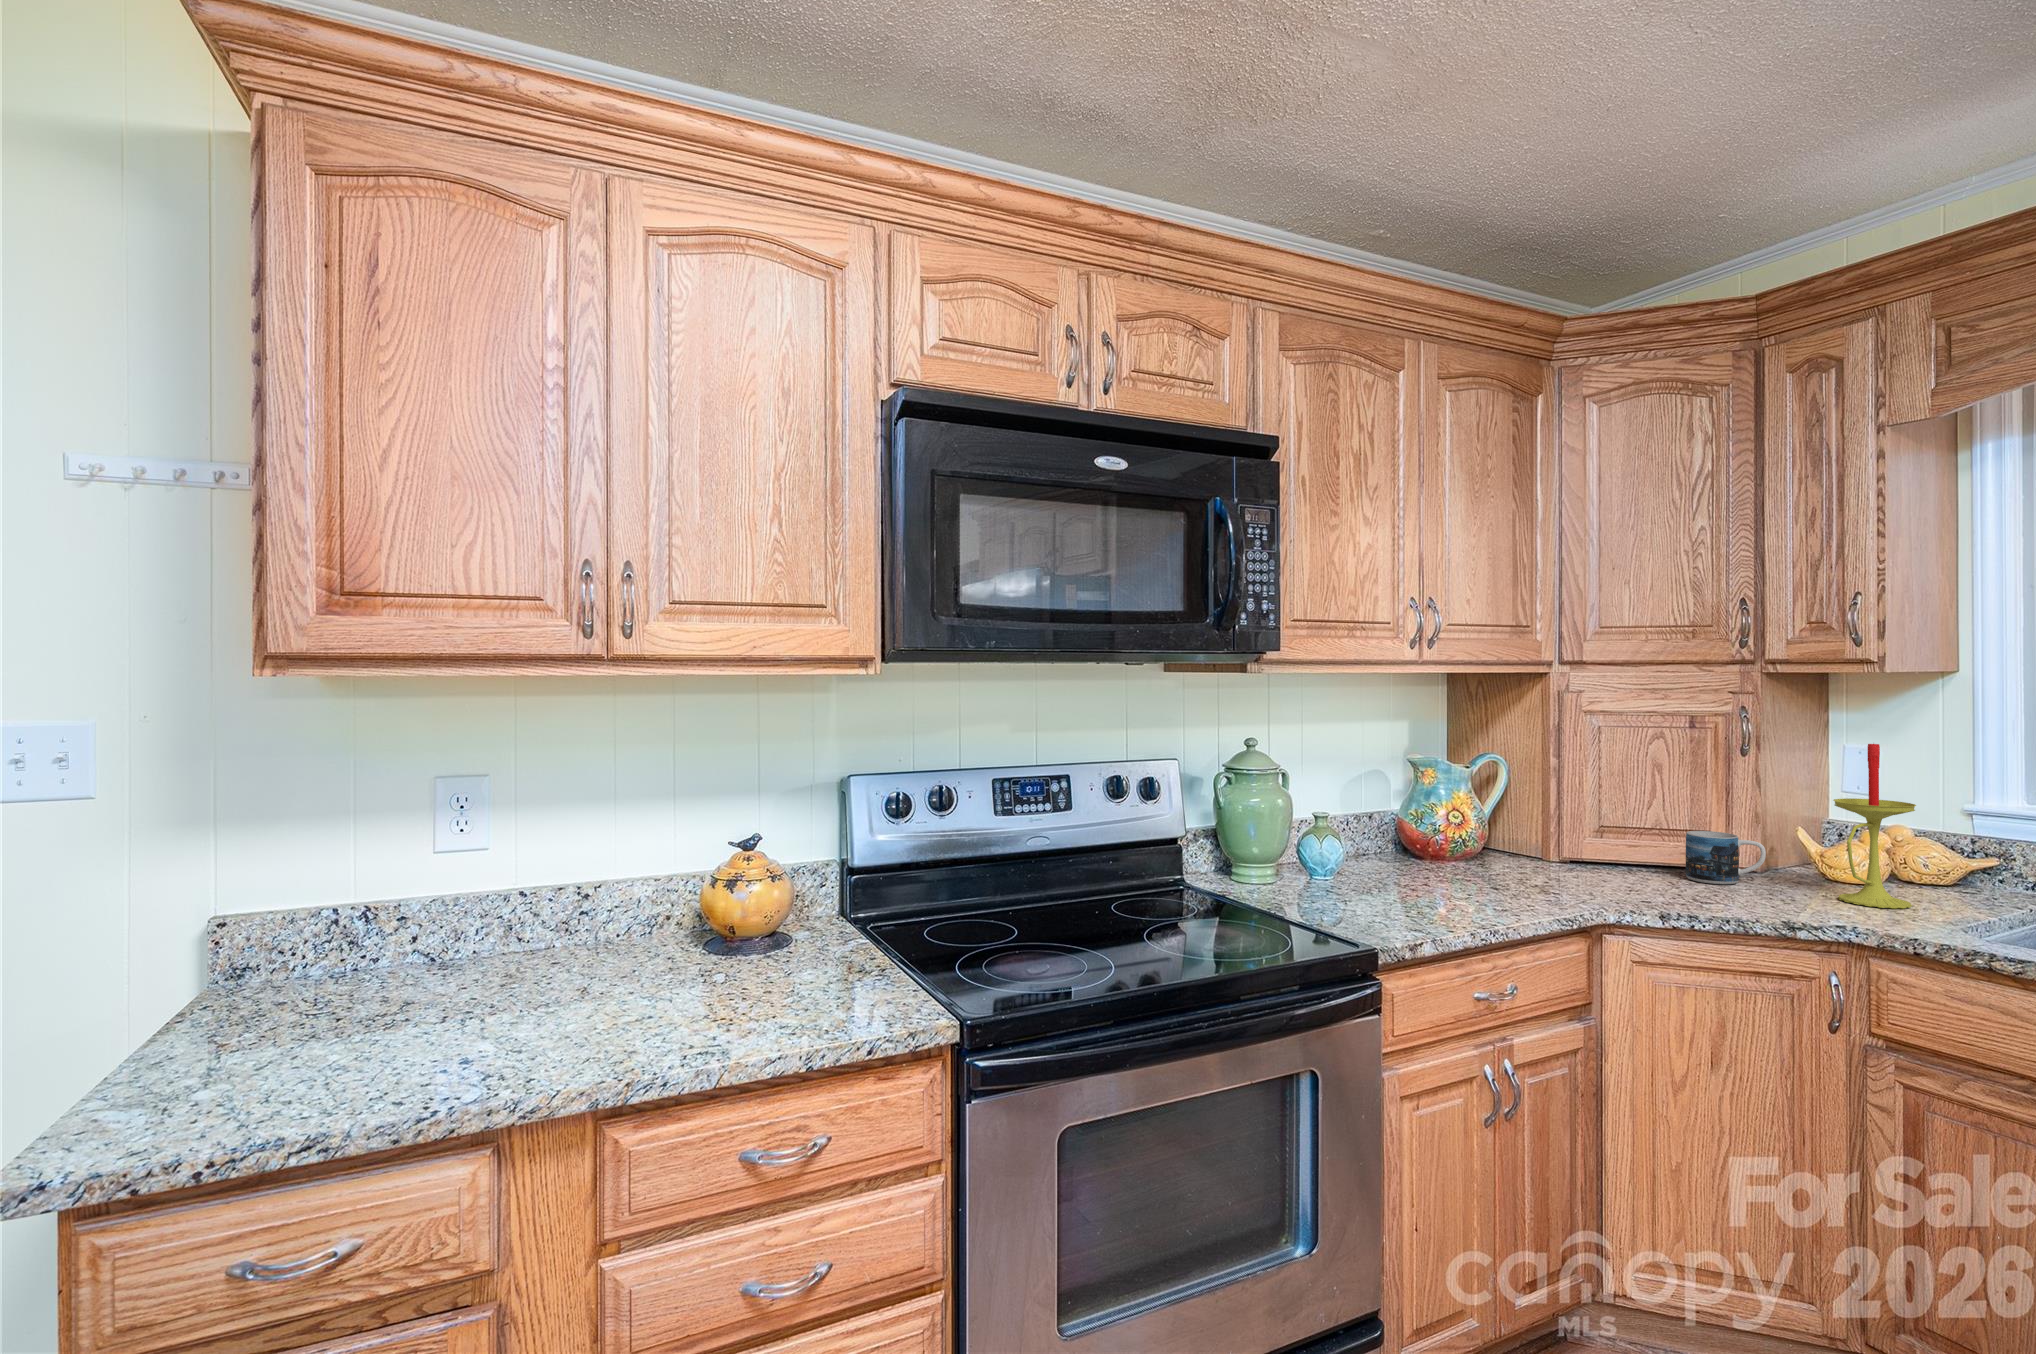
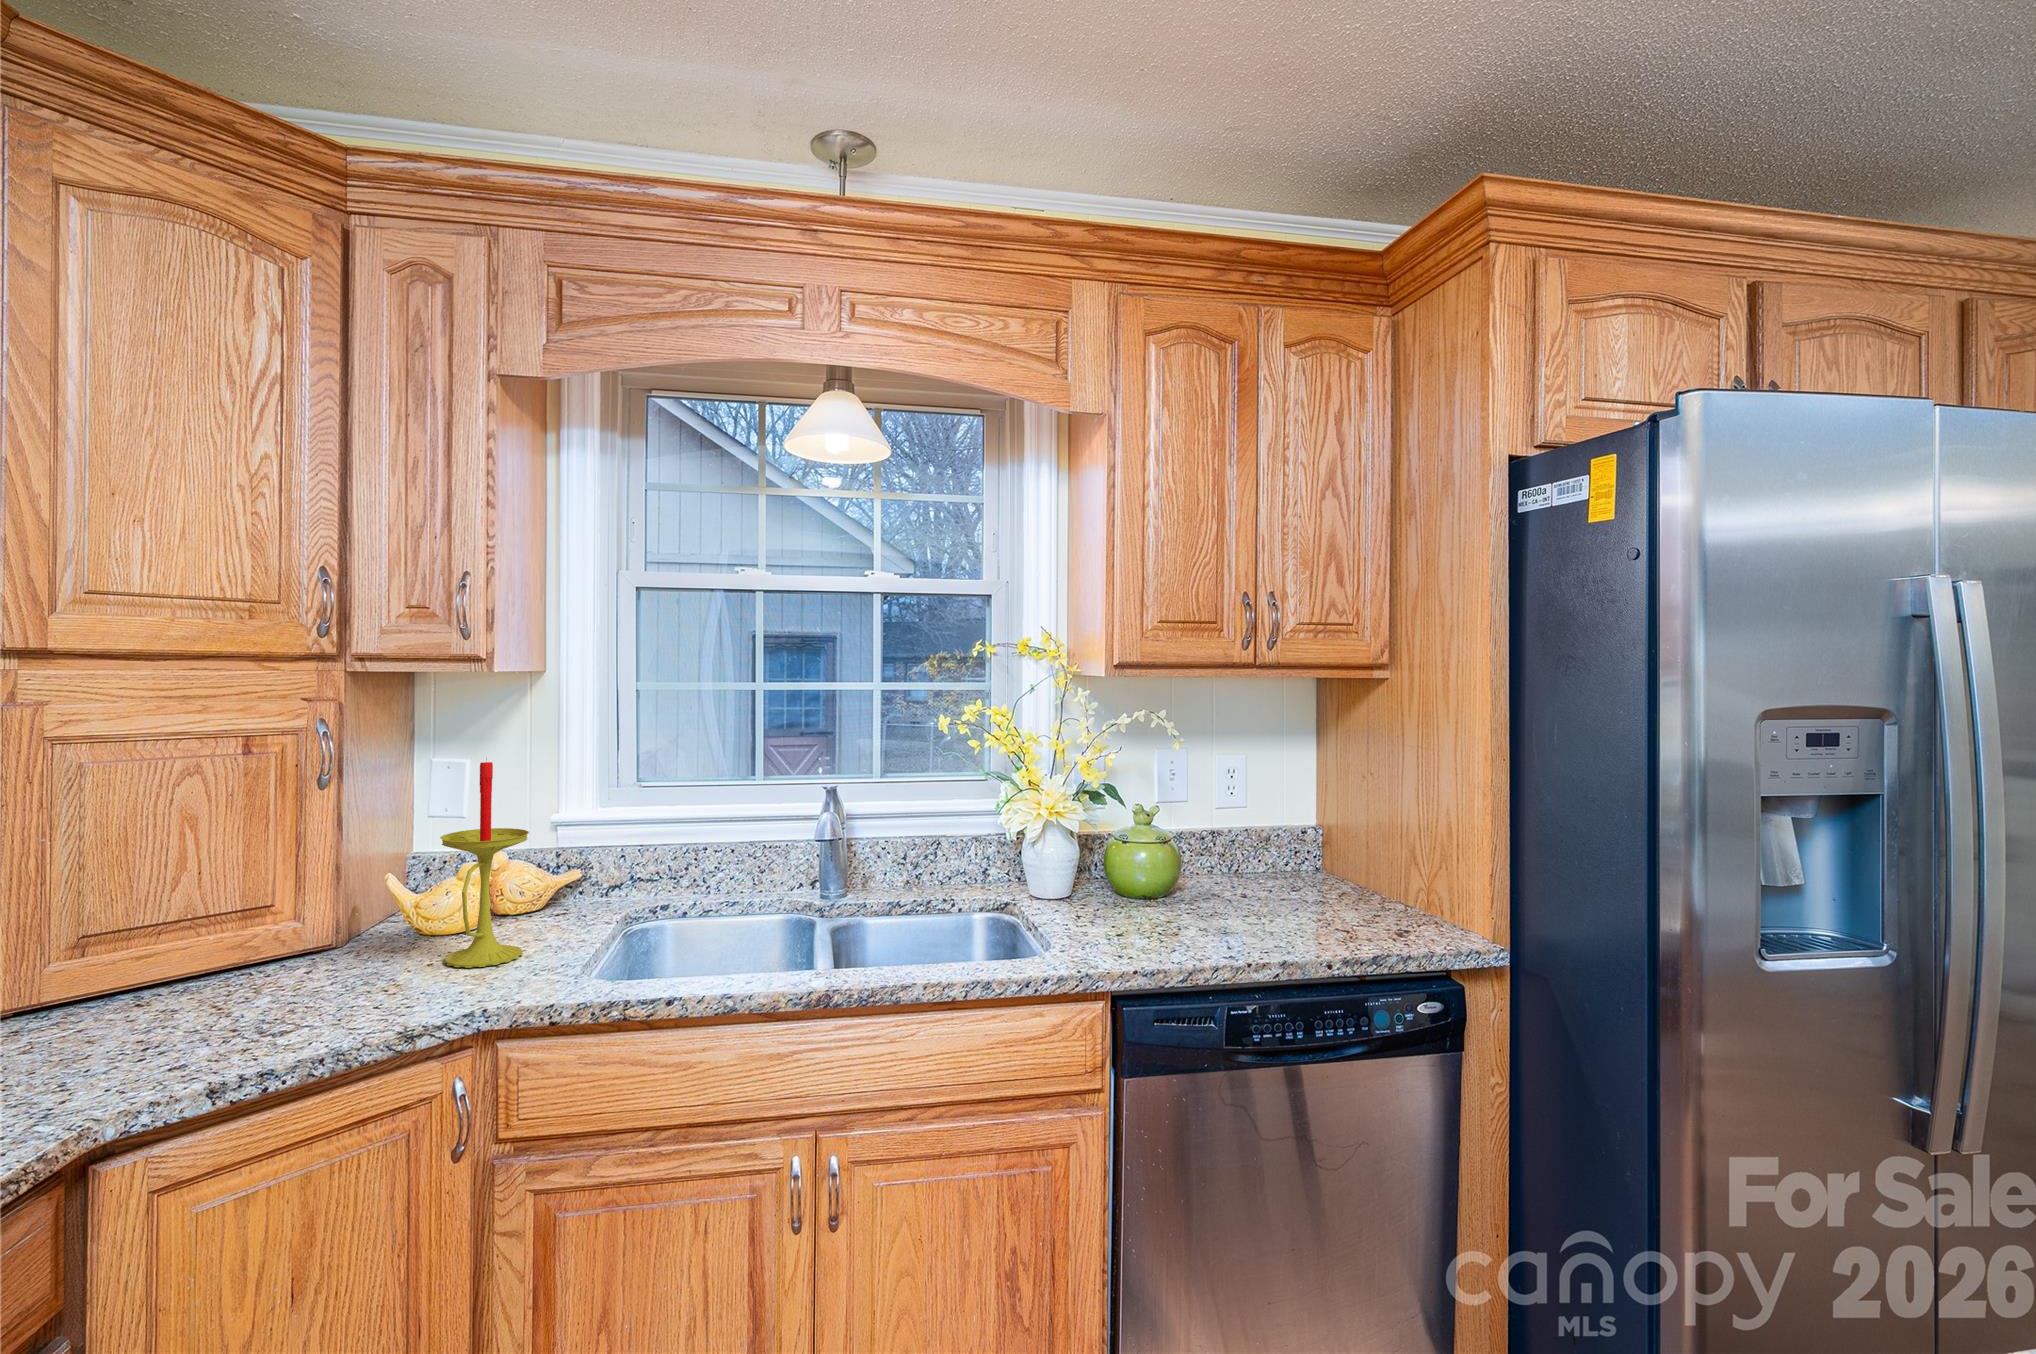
mug: present [1686,831,1766,884] -> none [235,903,353,987]

